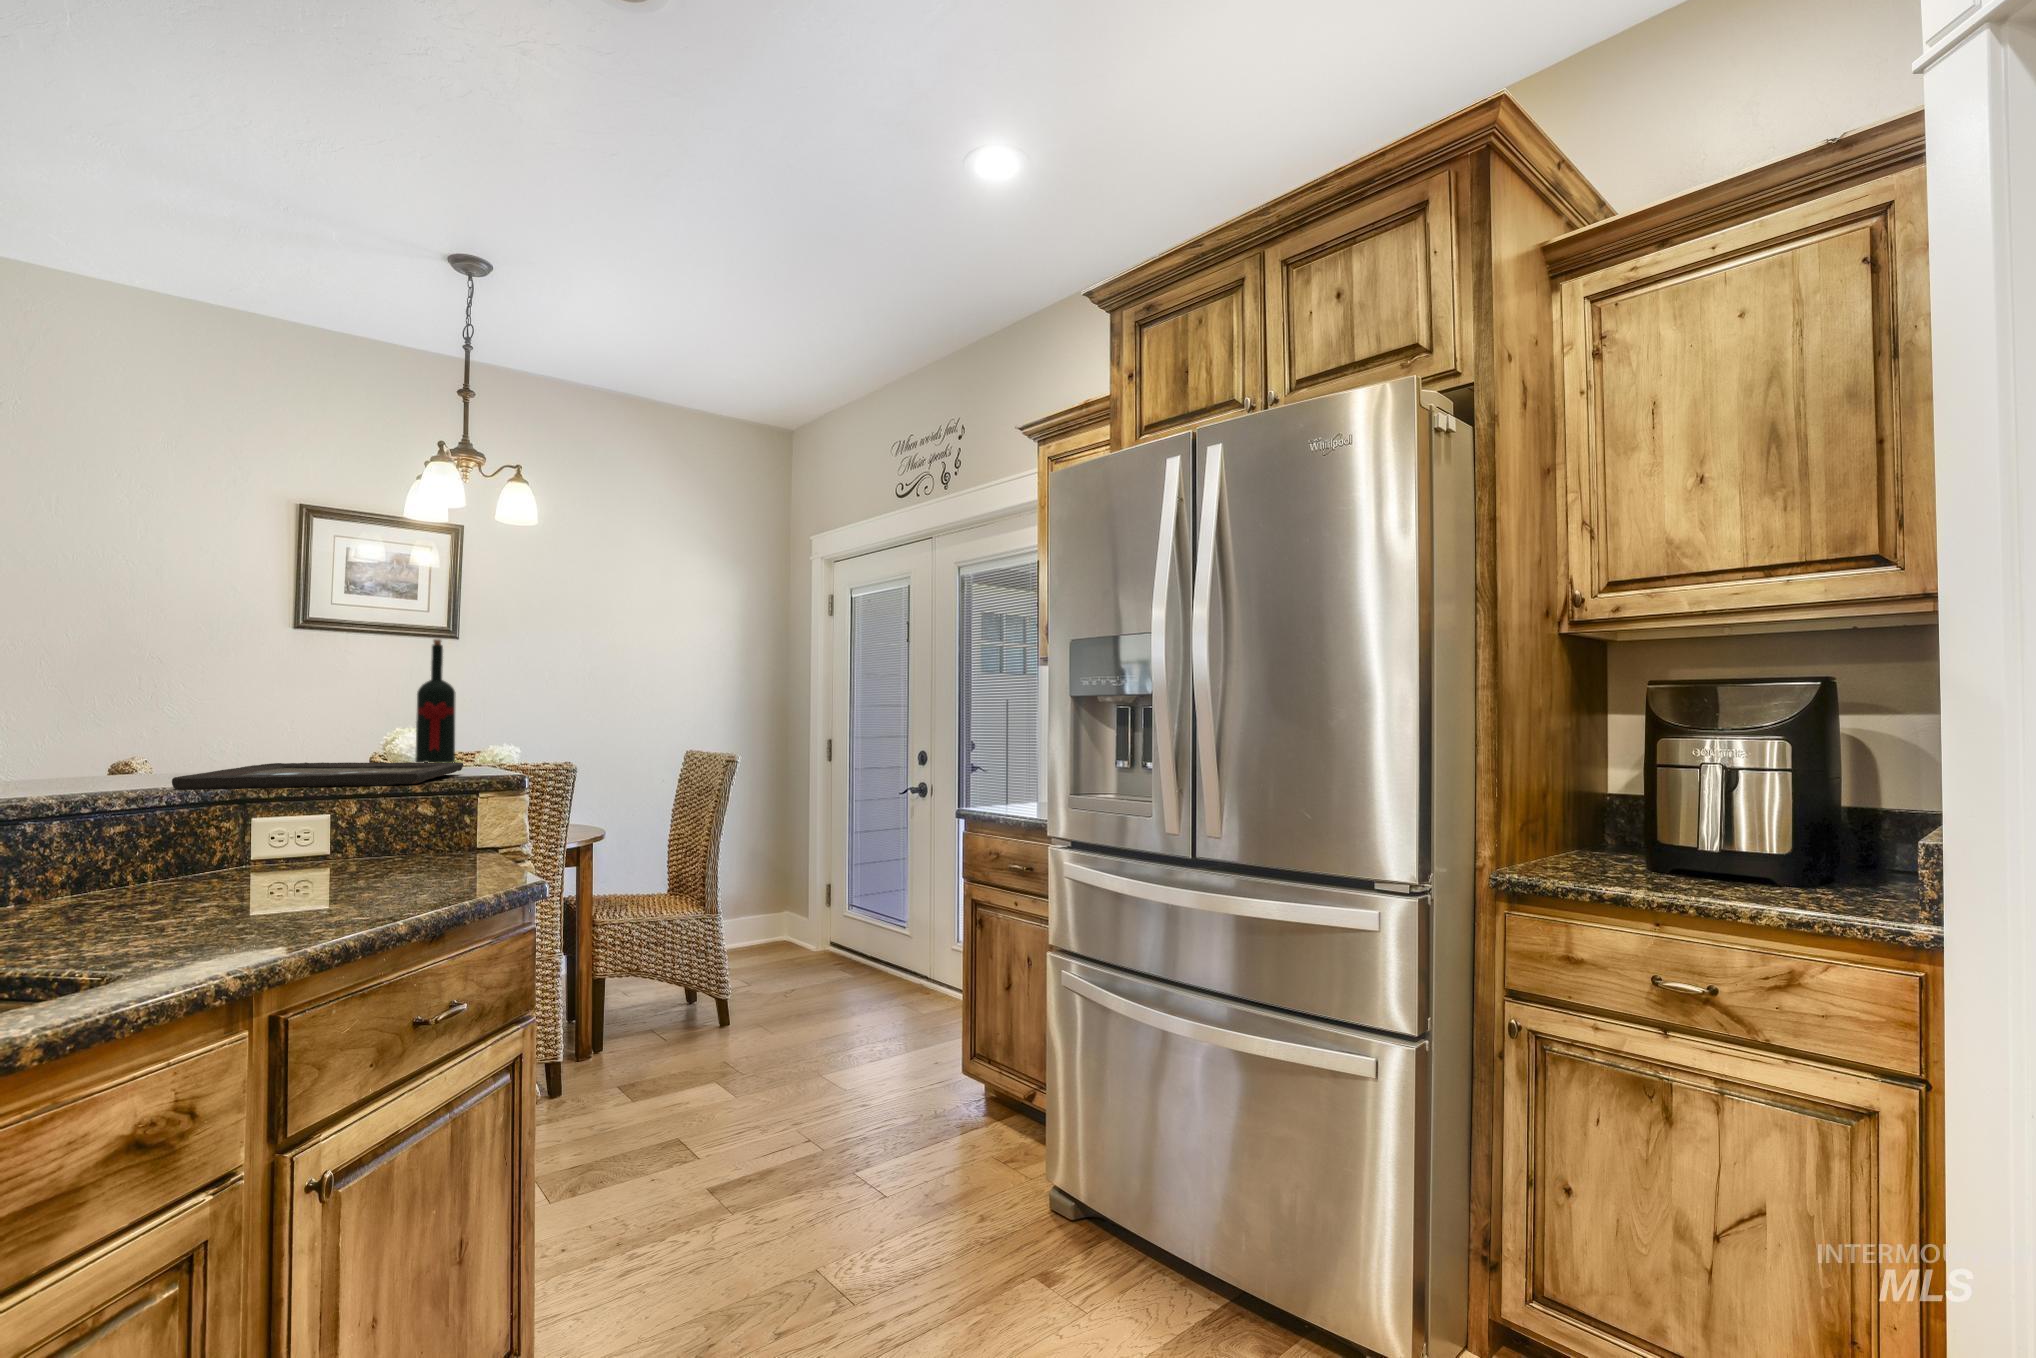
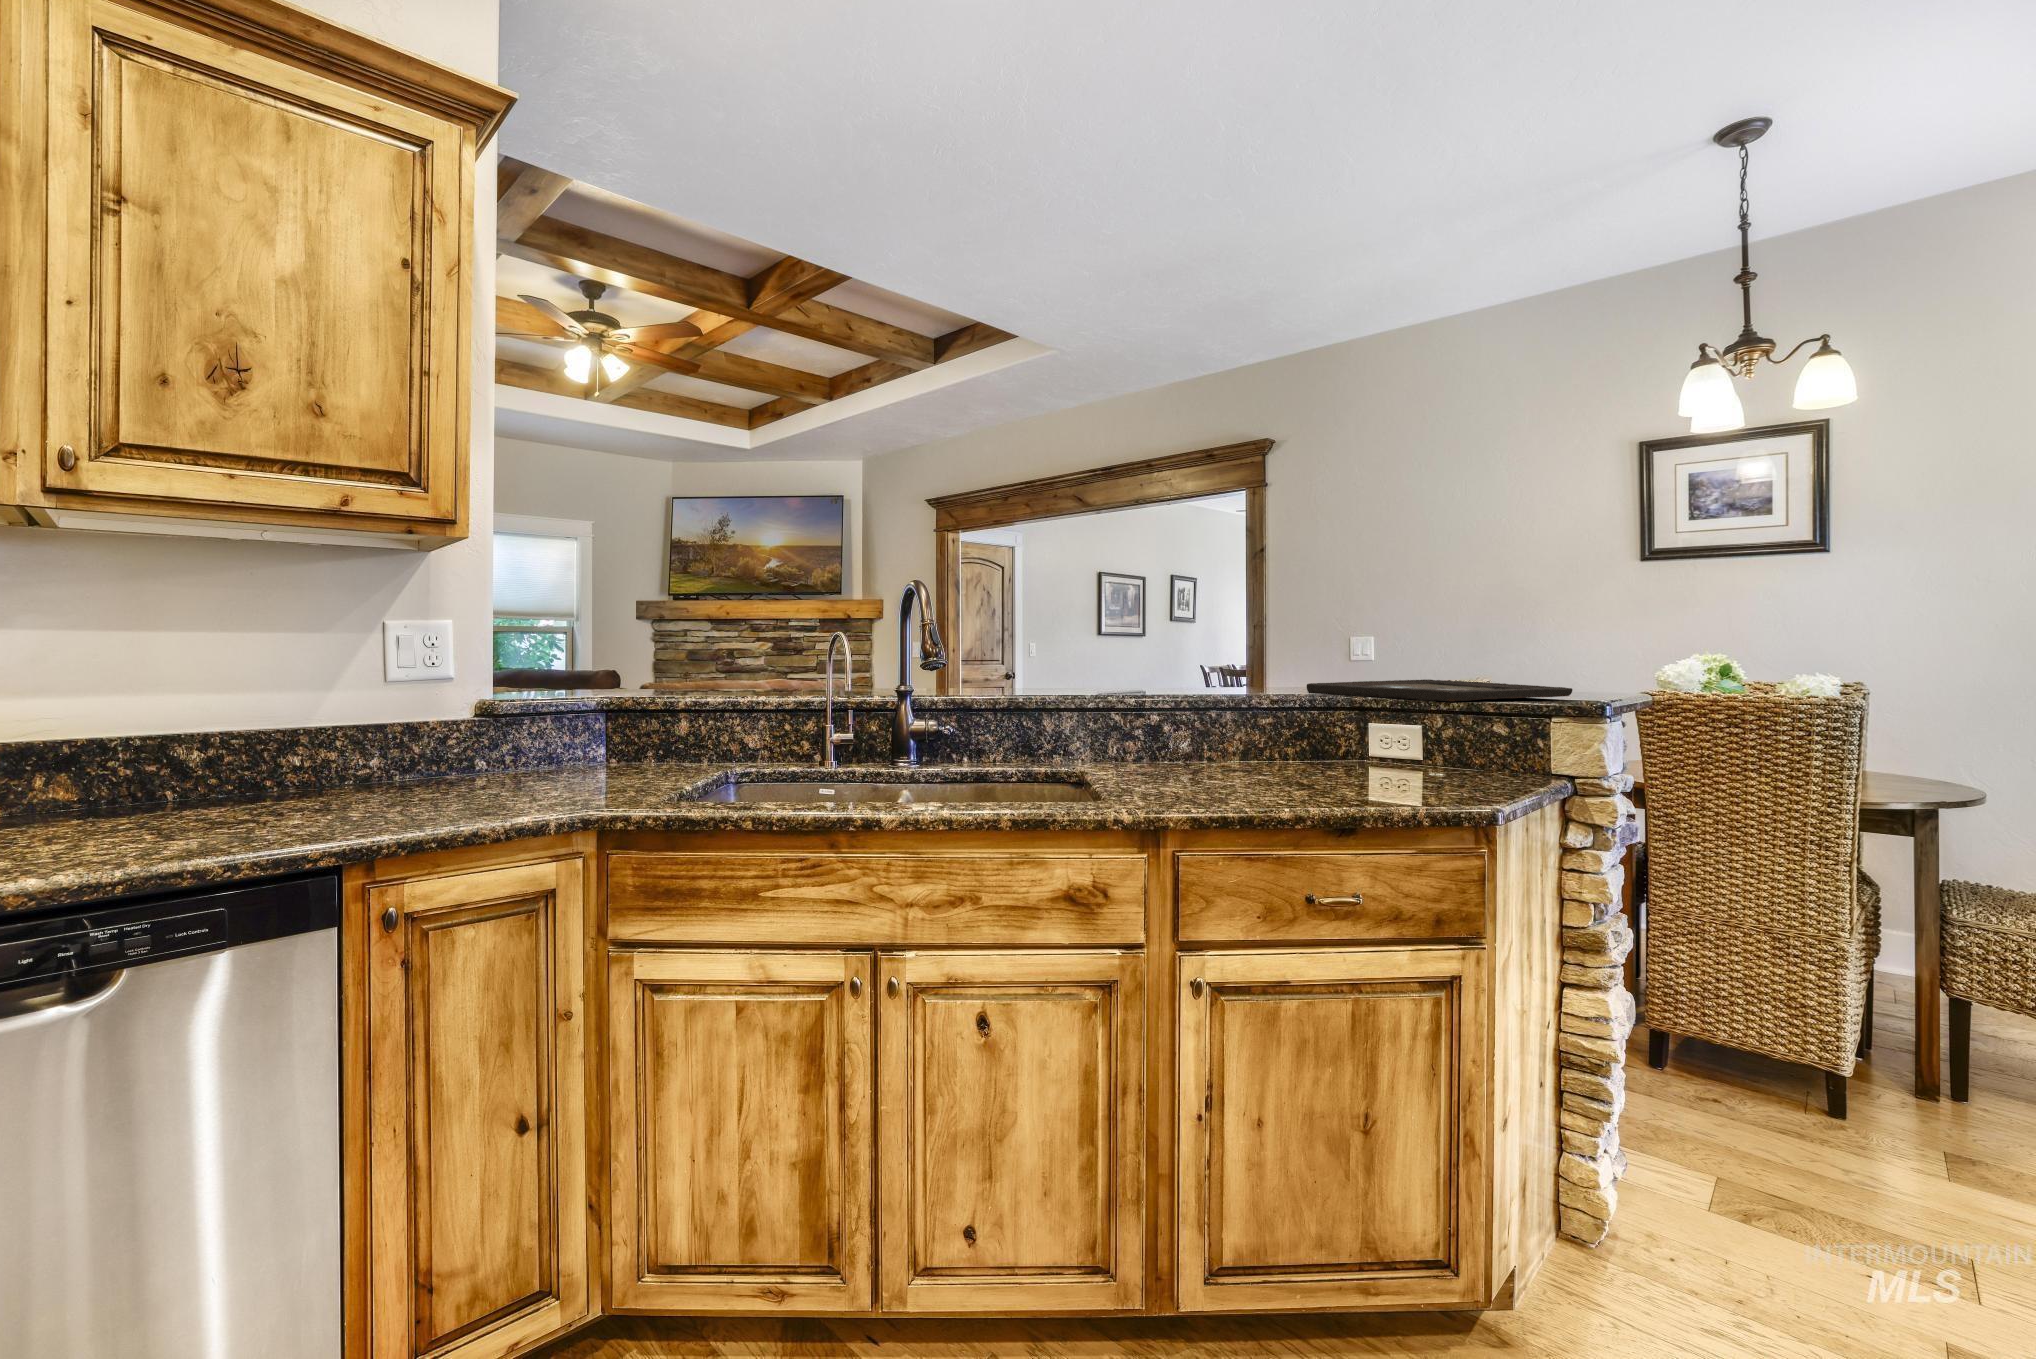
wine bottle: present [415,639,455,763] -> none [1573,561,1614,696]

